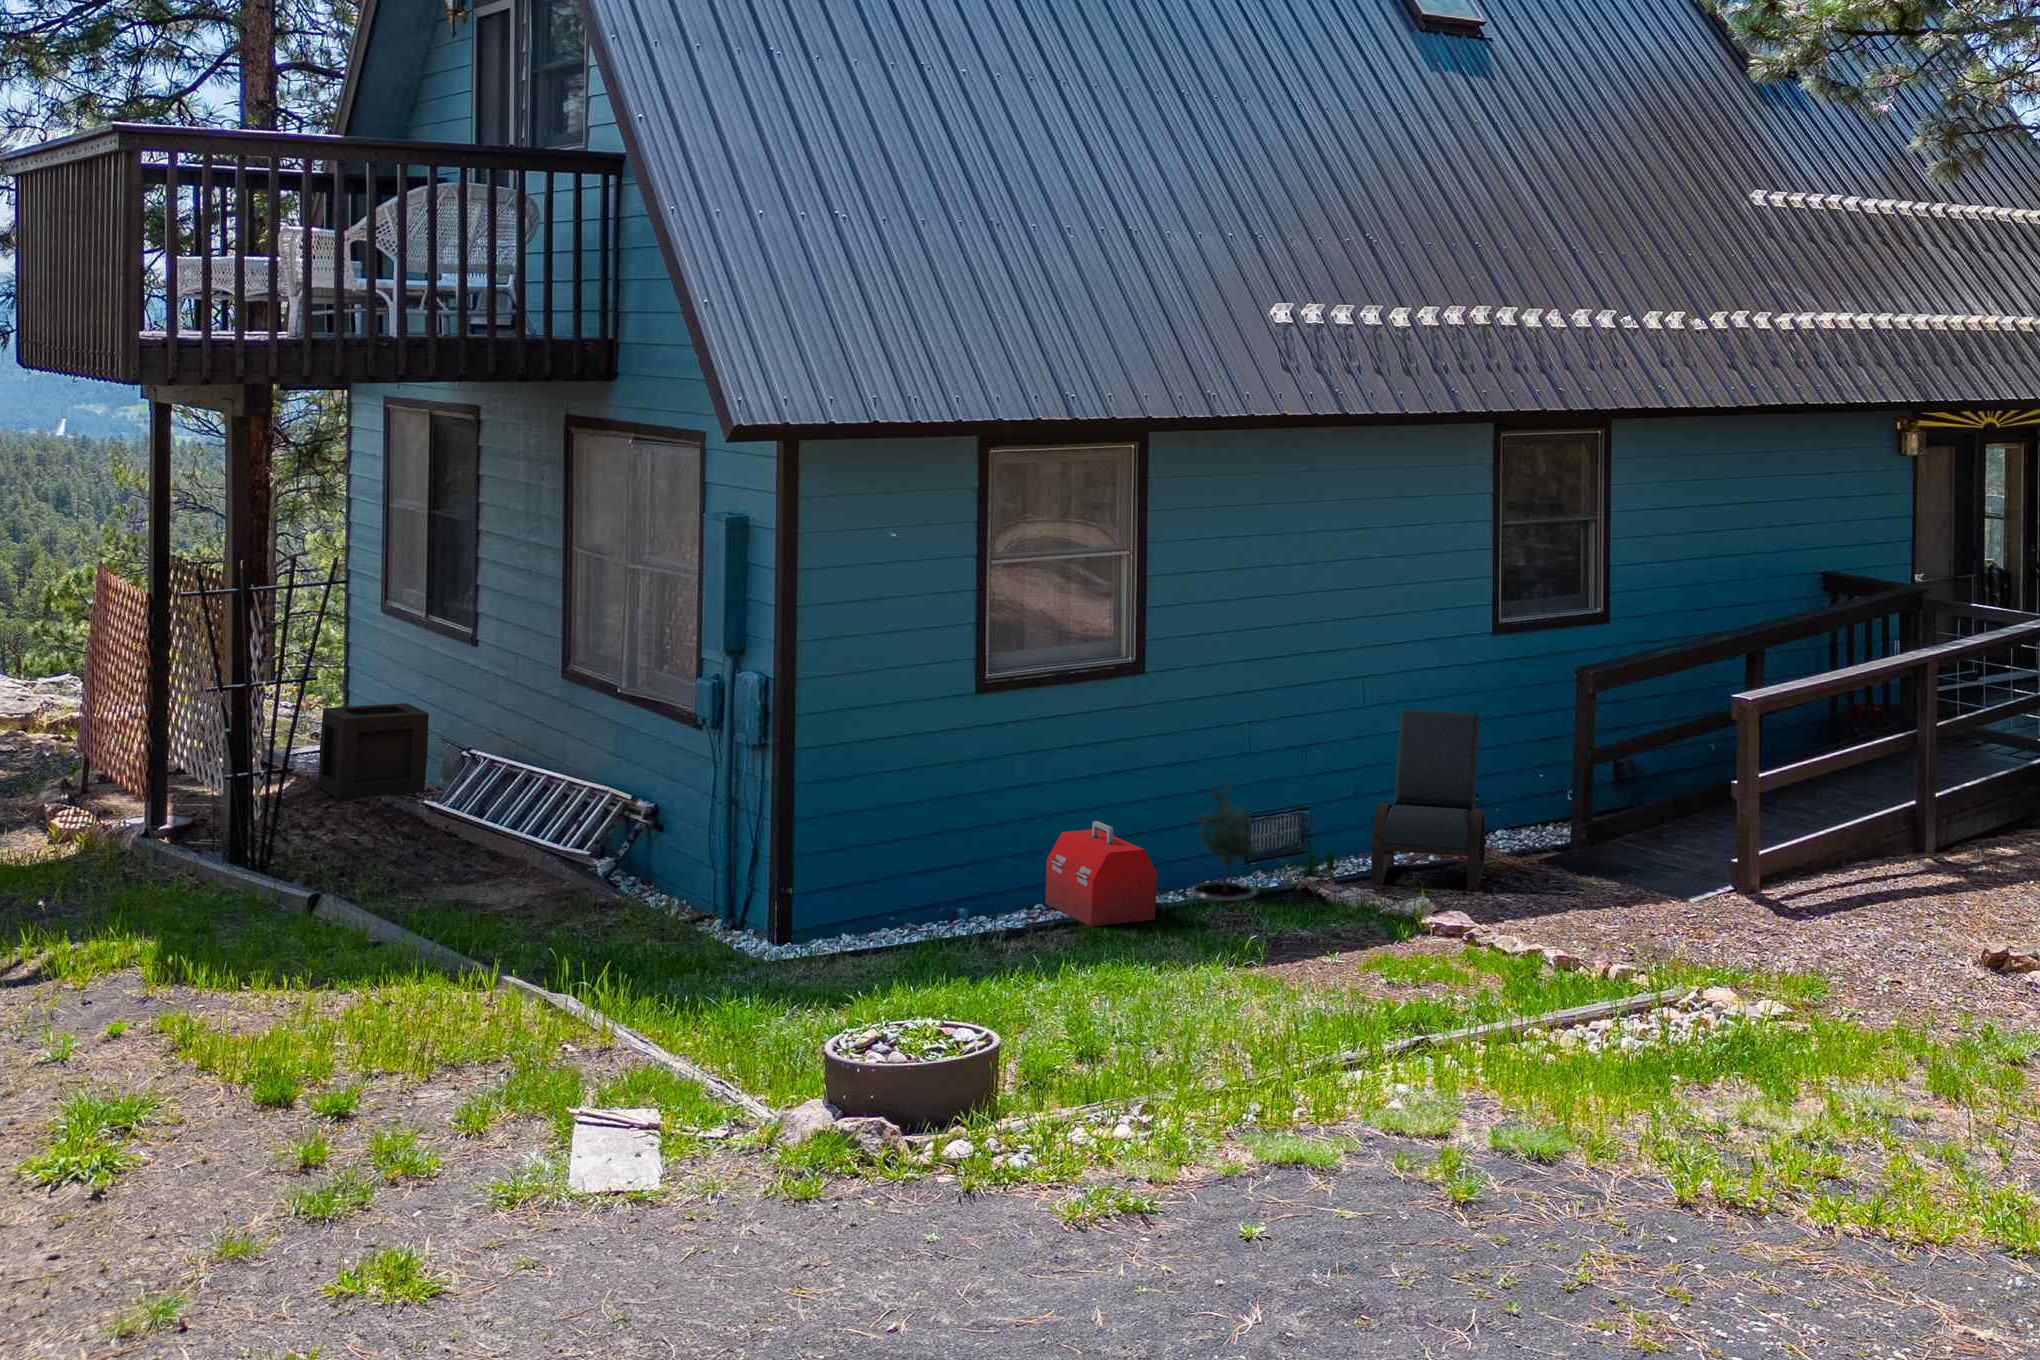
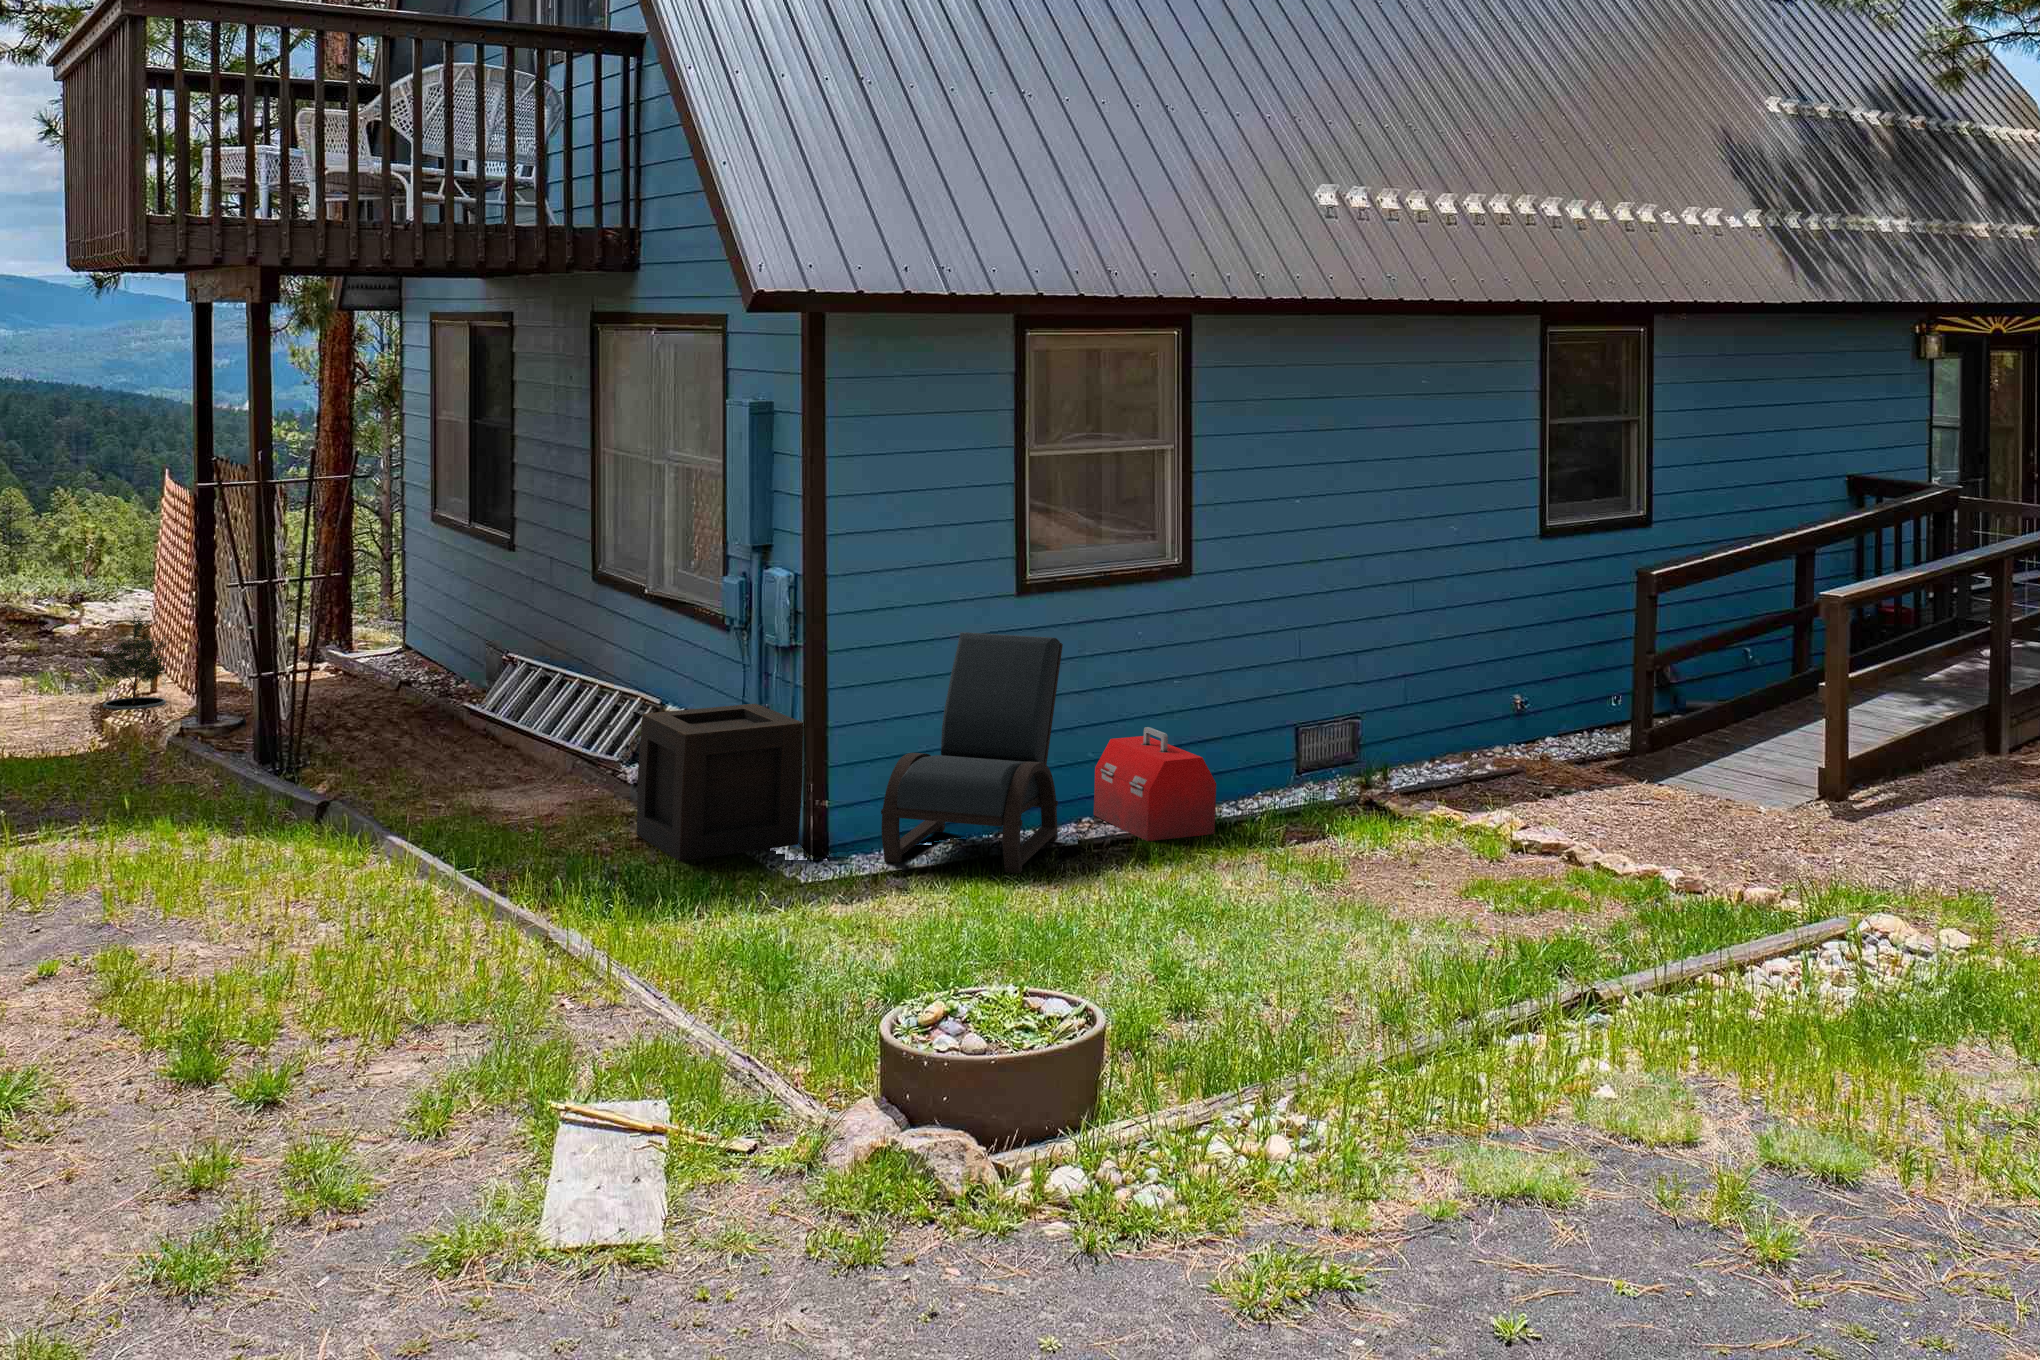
wooden crate: present [319,703,429,799] -> present [637,704,803,861]
lounge chair: present [1370,709,1487,891] -> present [881,632,1063,873]
potted tree: present [1191,780,1259,901] -> present [97,610,170,710]

